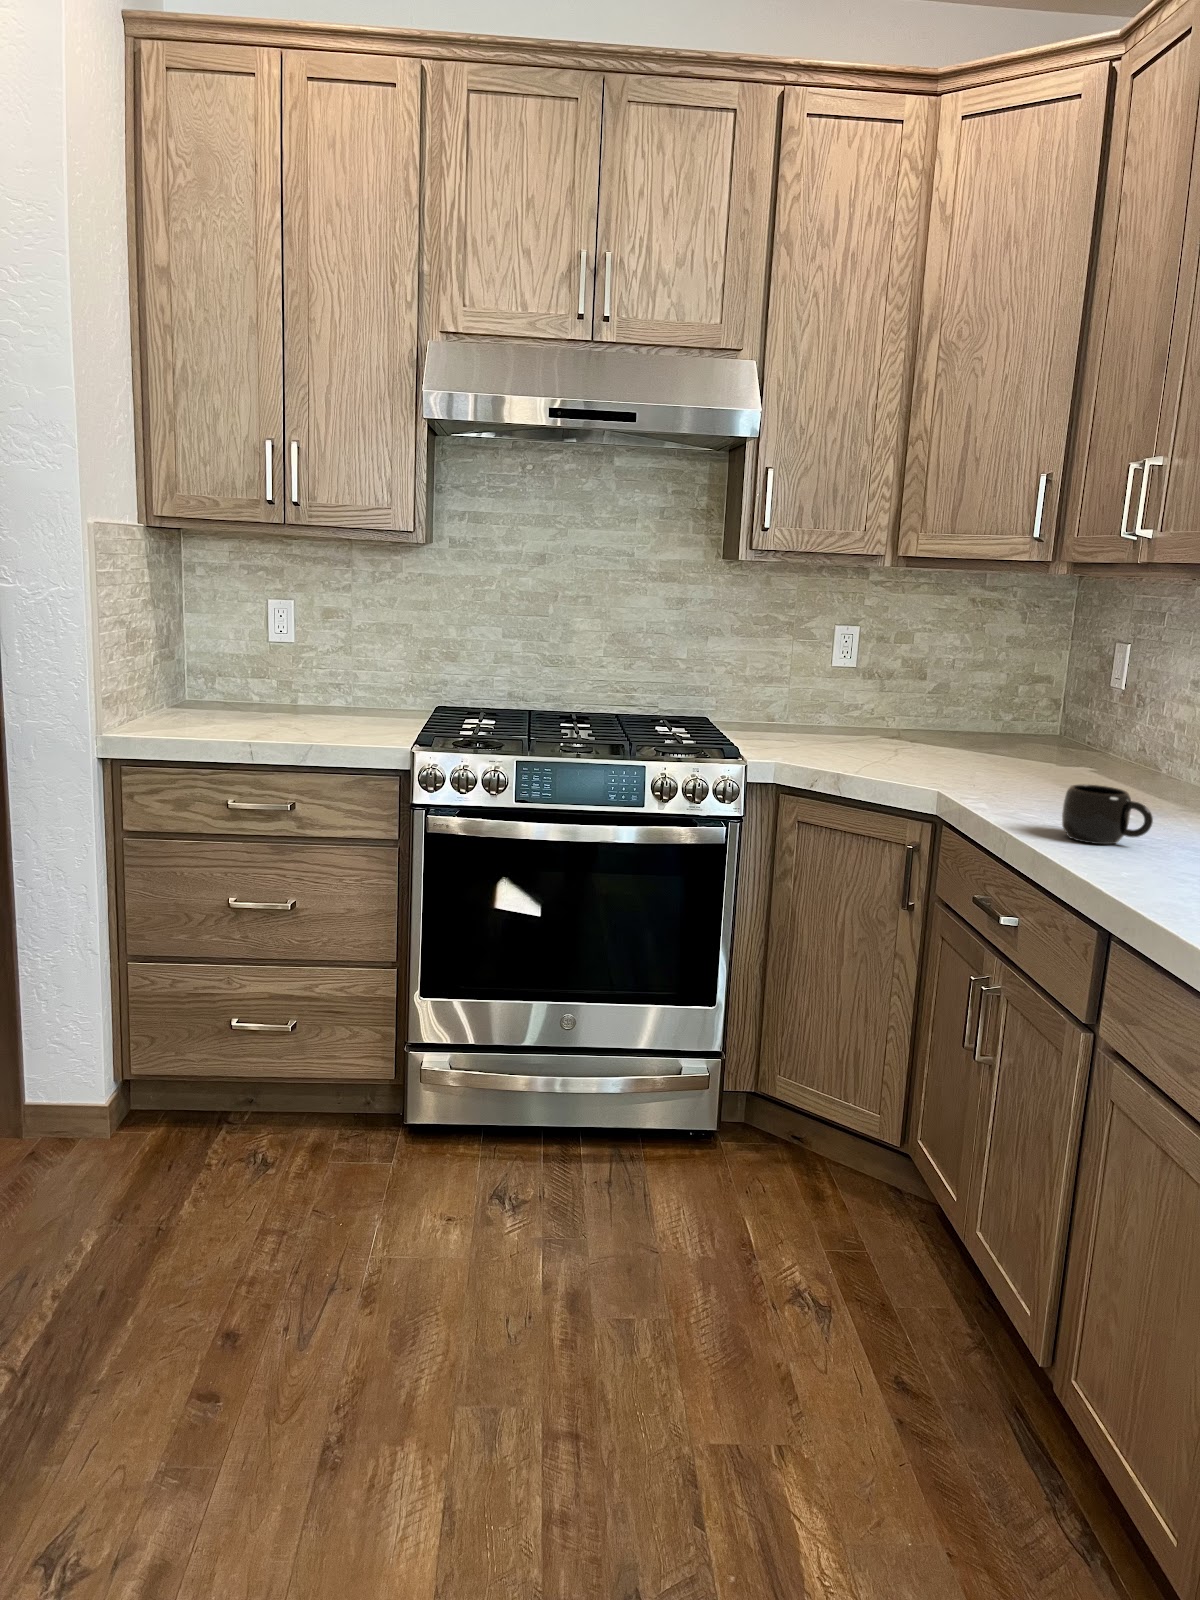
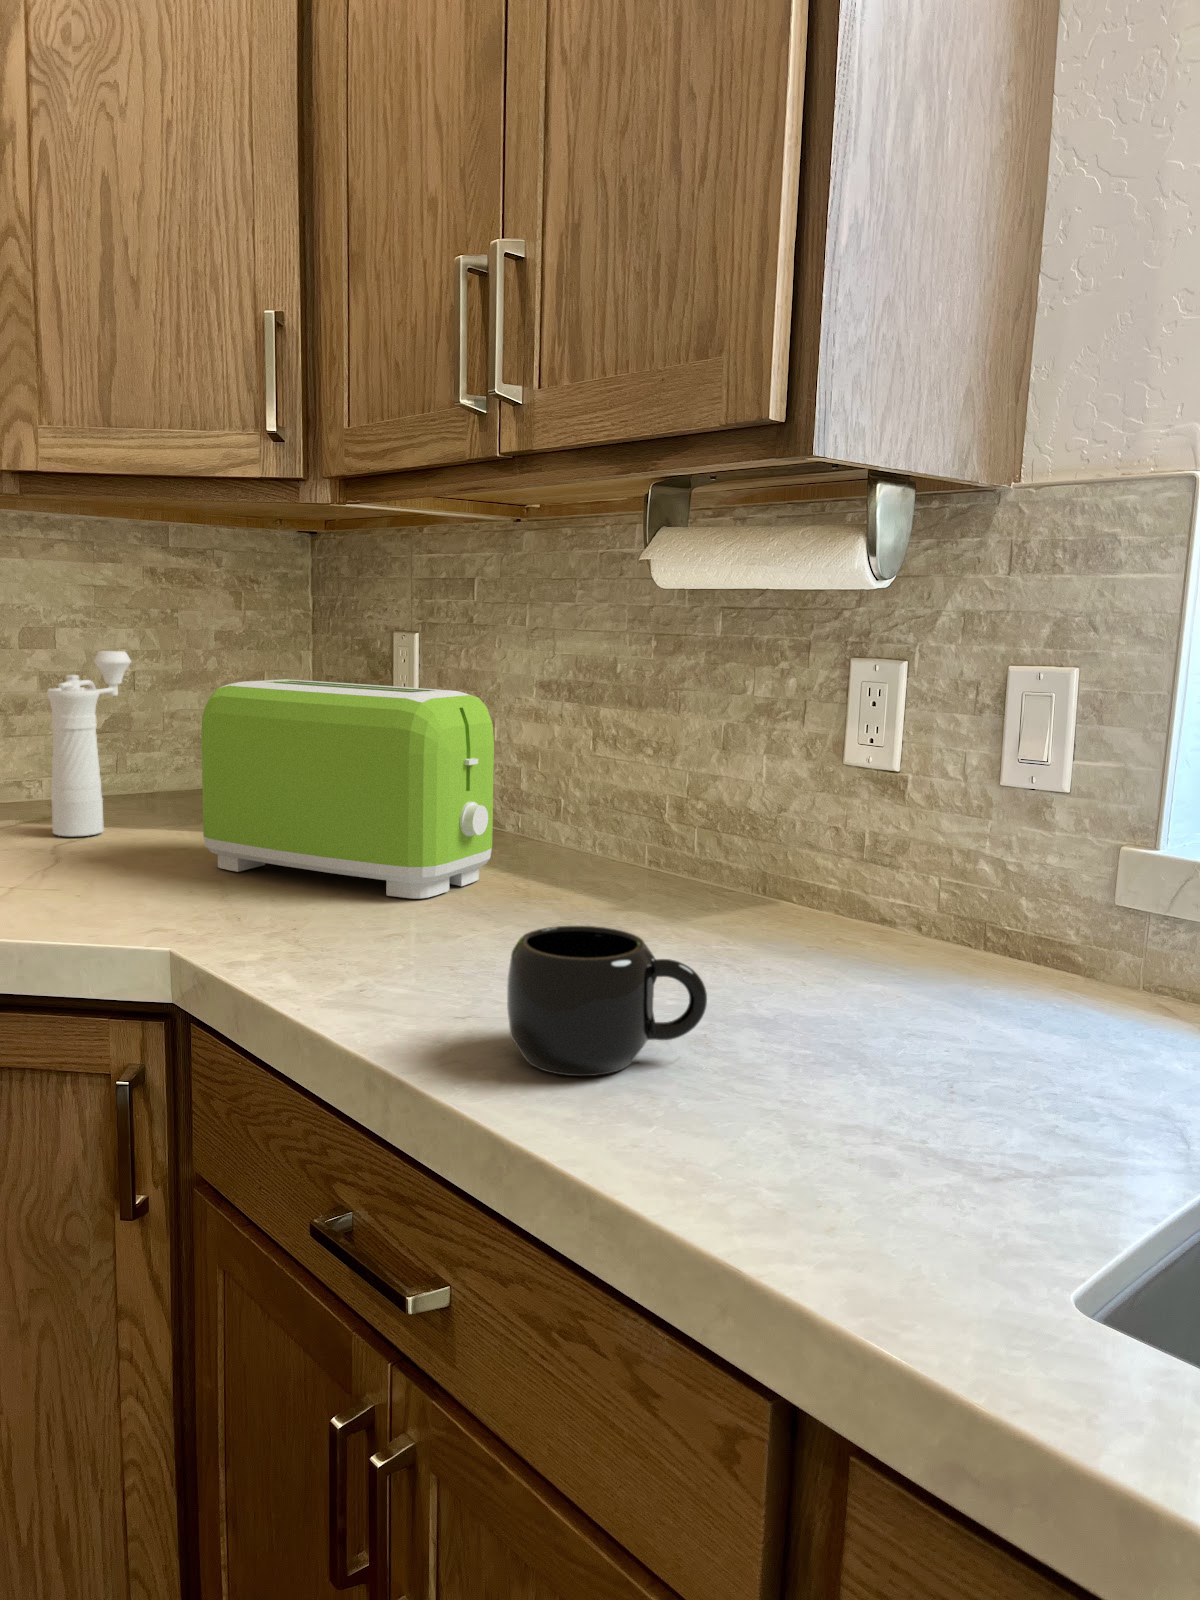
pepper mill: none [898,646,953,745] -> present [47,651,131,837]
toaster: none [971,669,1135,790] -> present [201,679,494,898]

